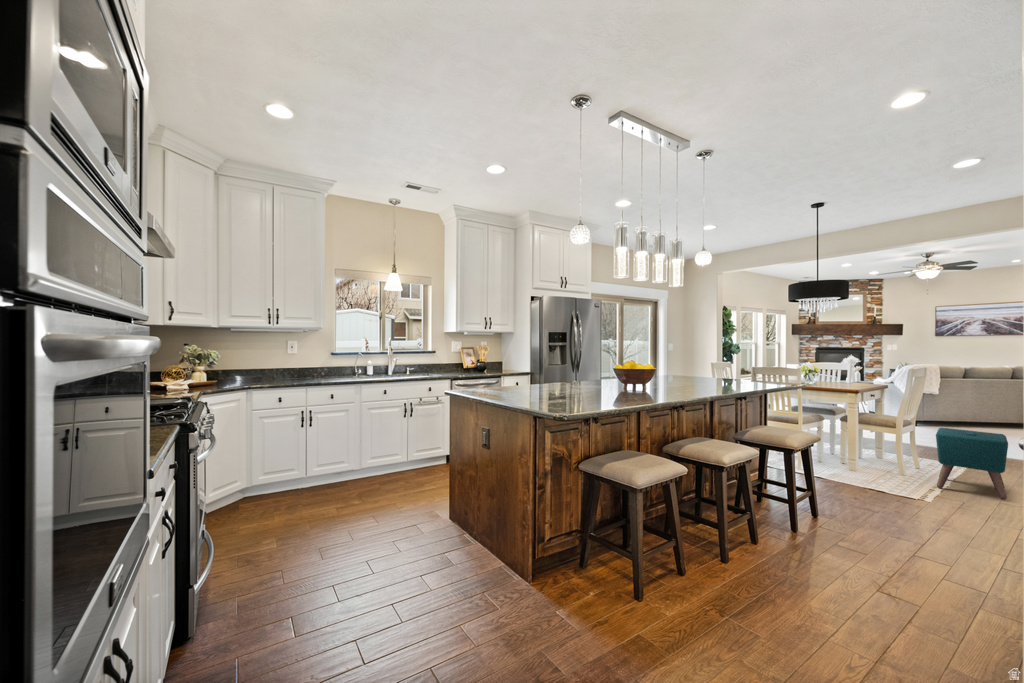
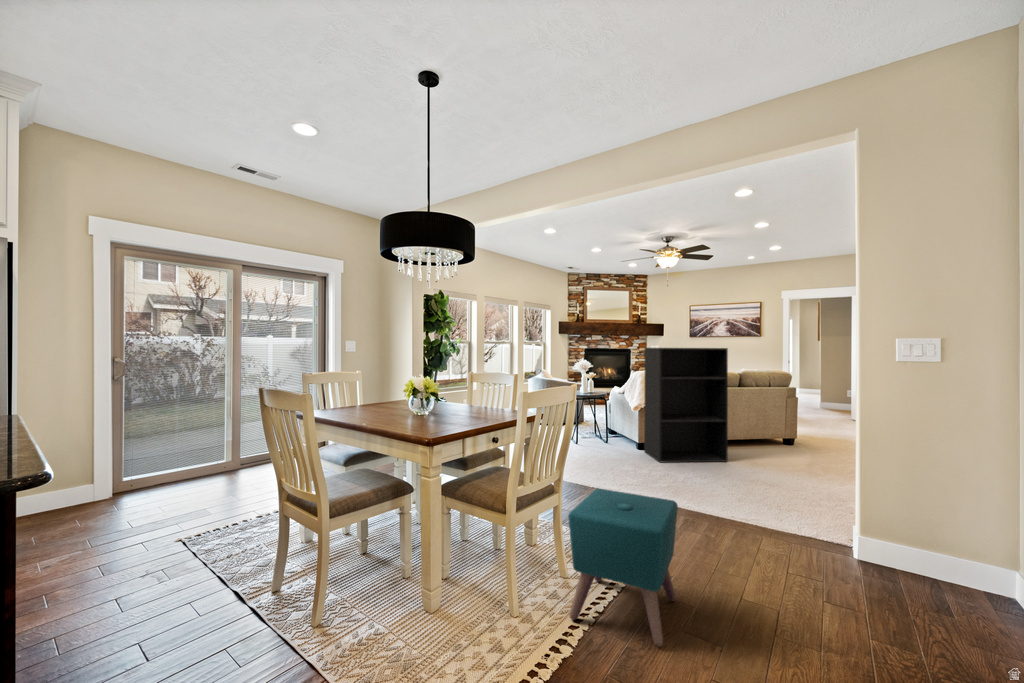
bookshelf: none [918,347,1007,438] -> present [644,348,728,463]

